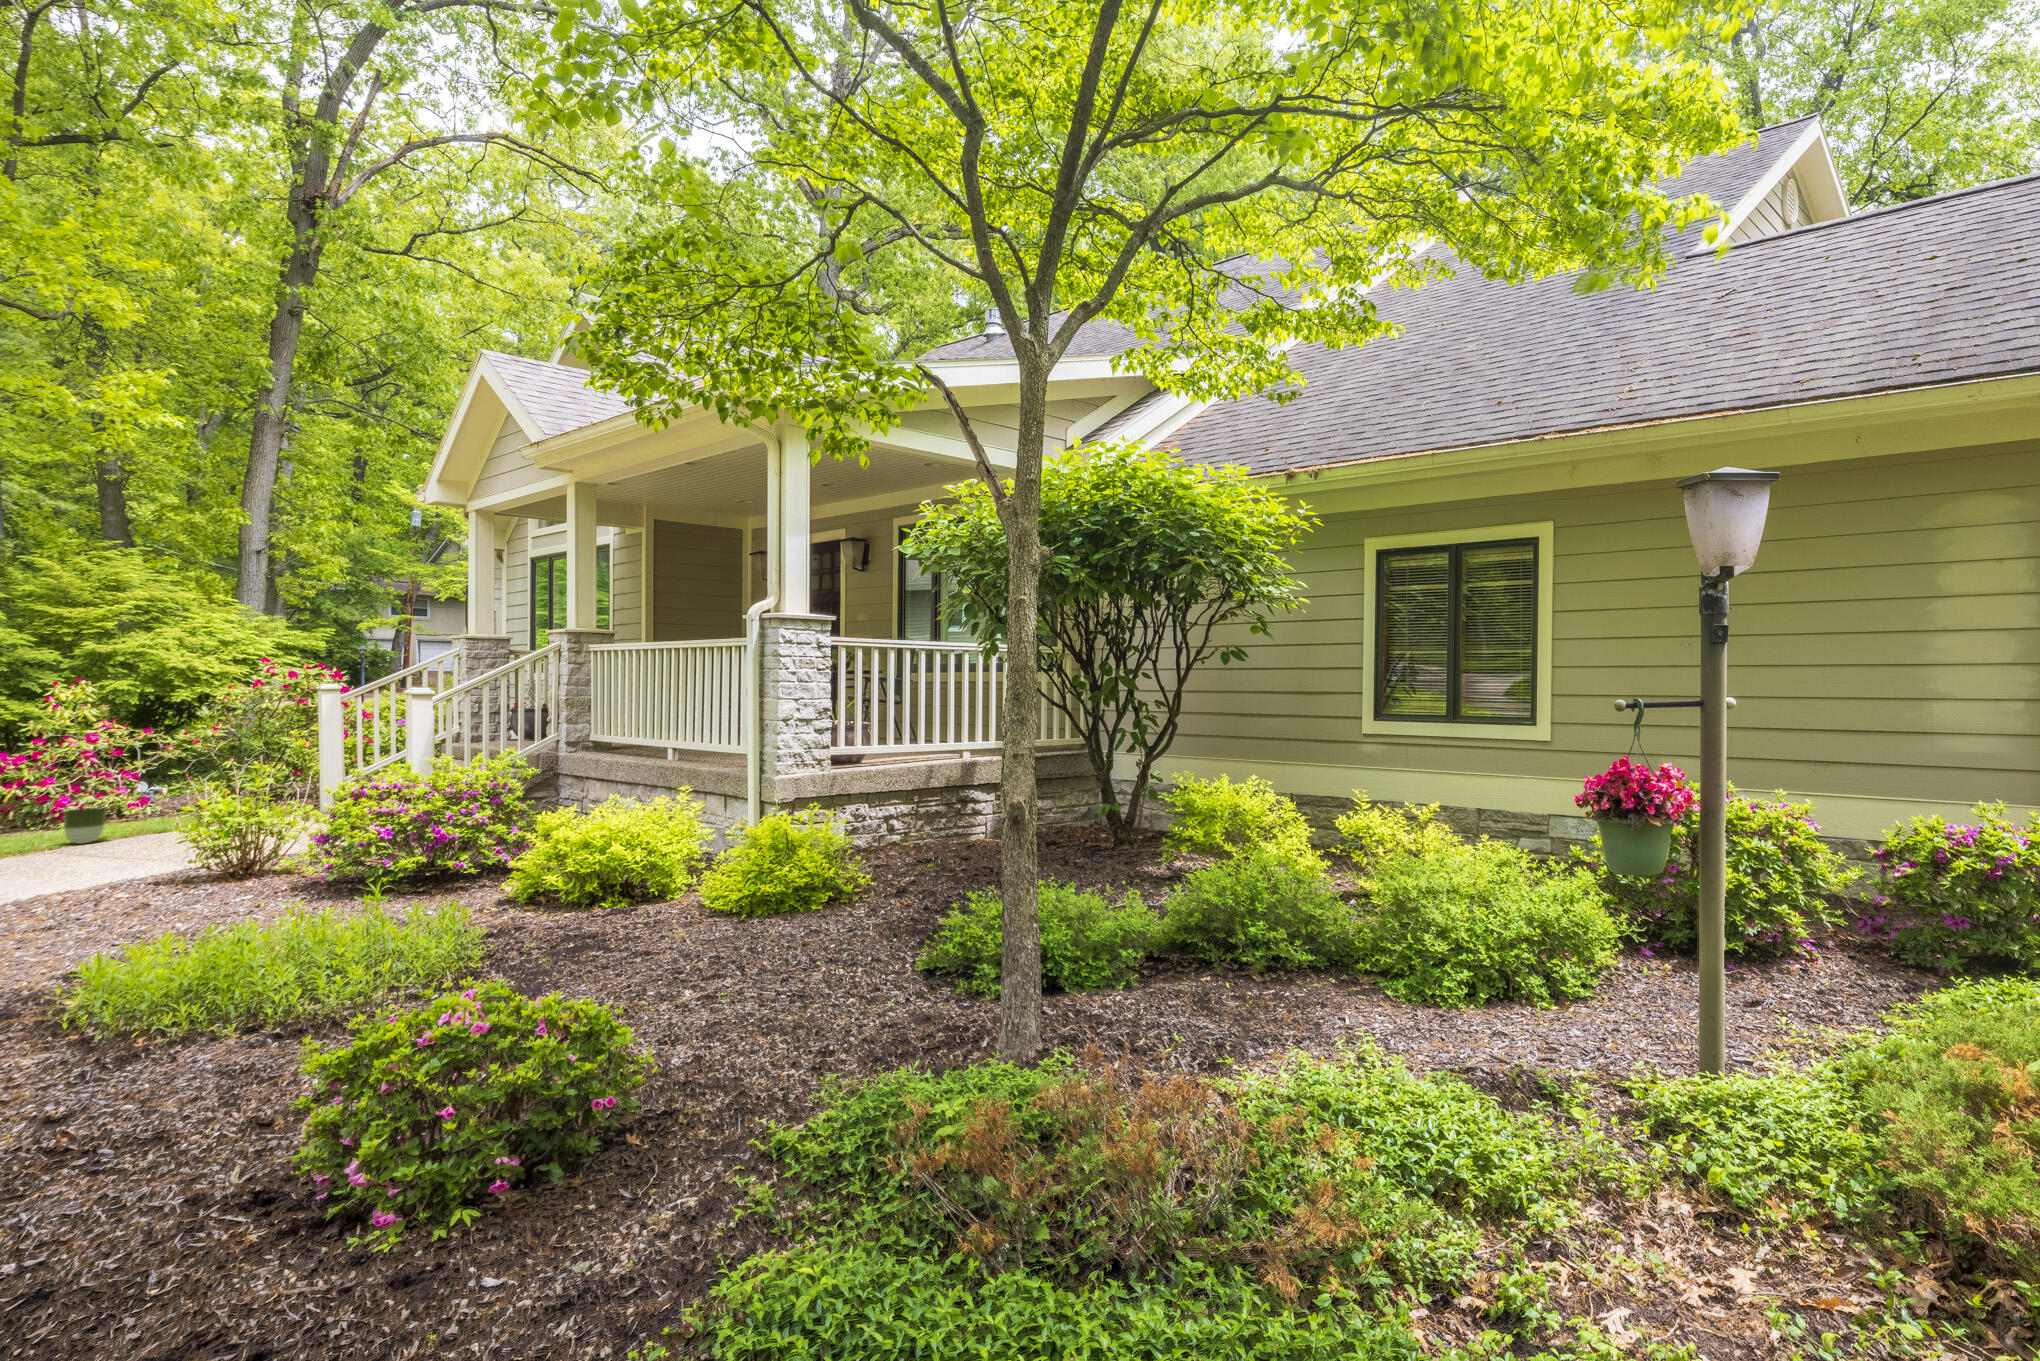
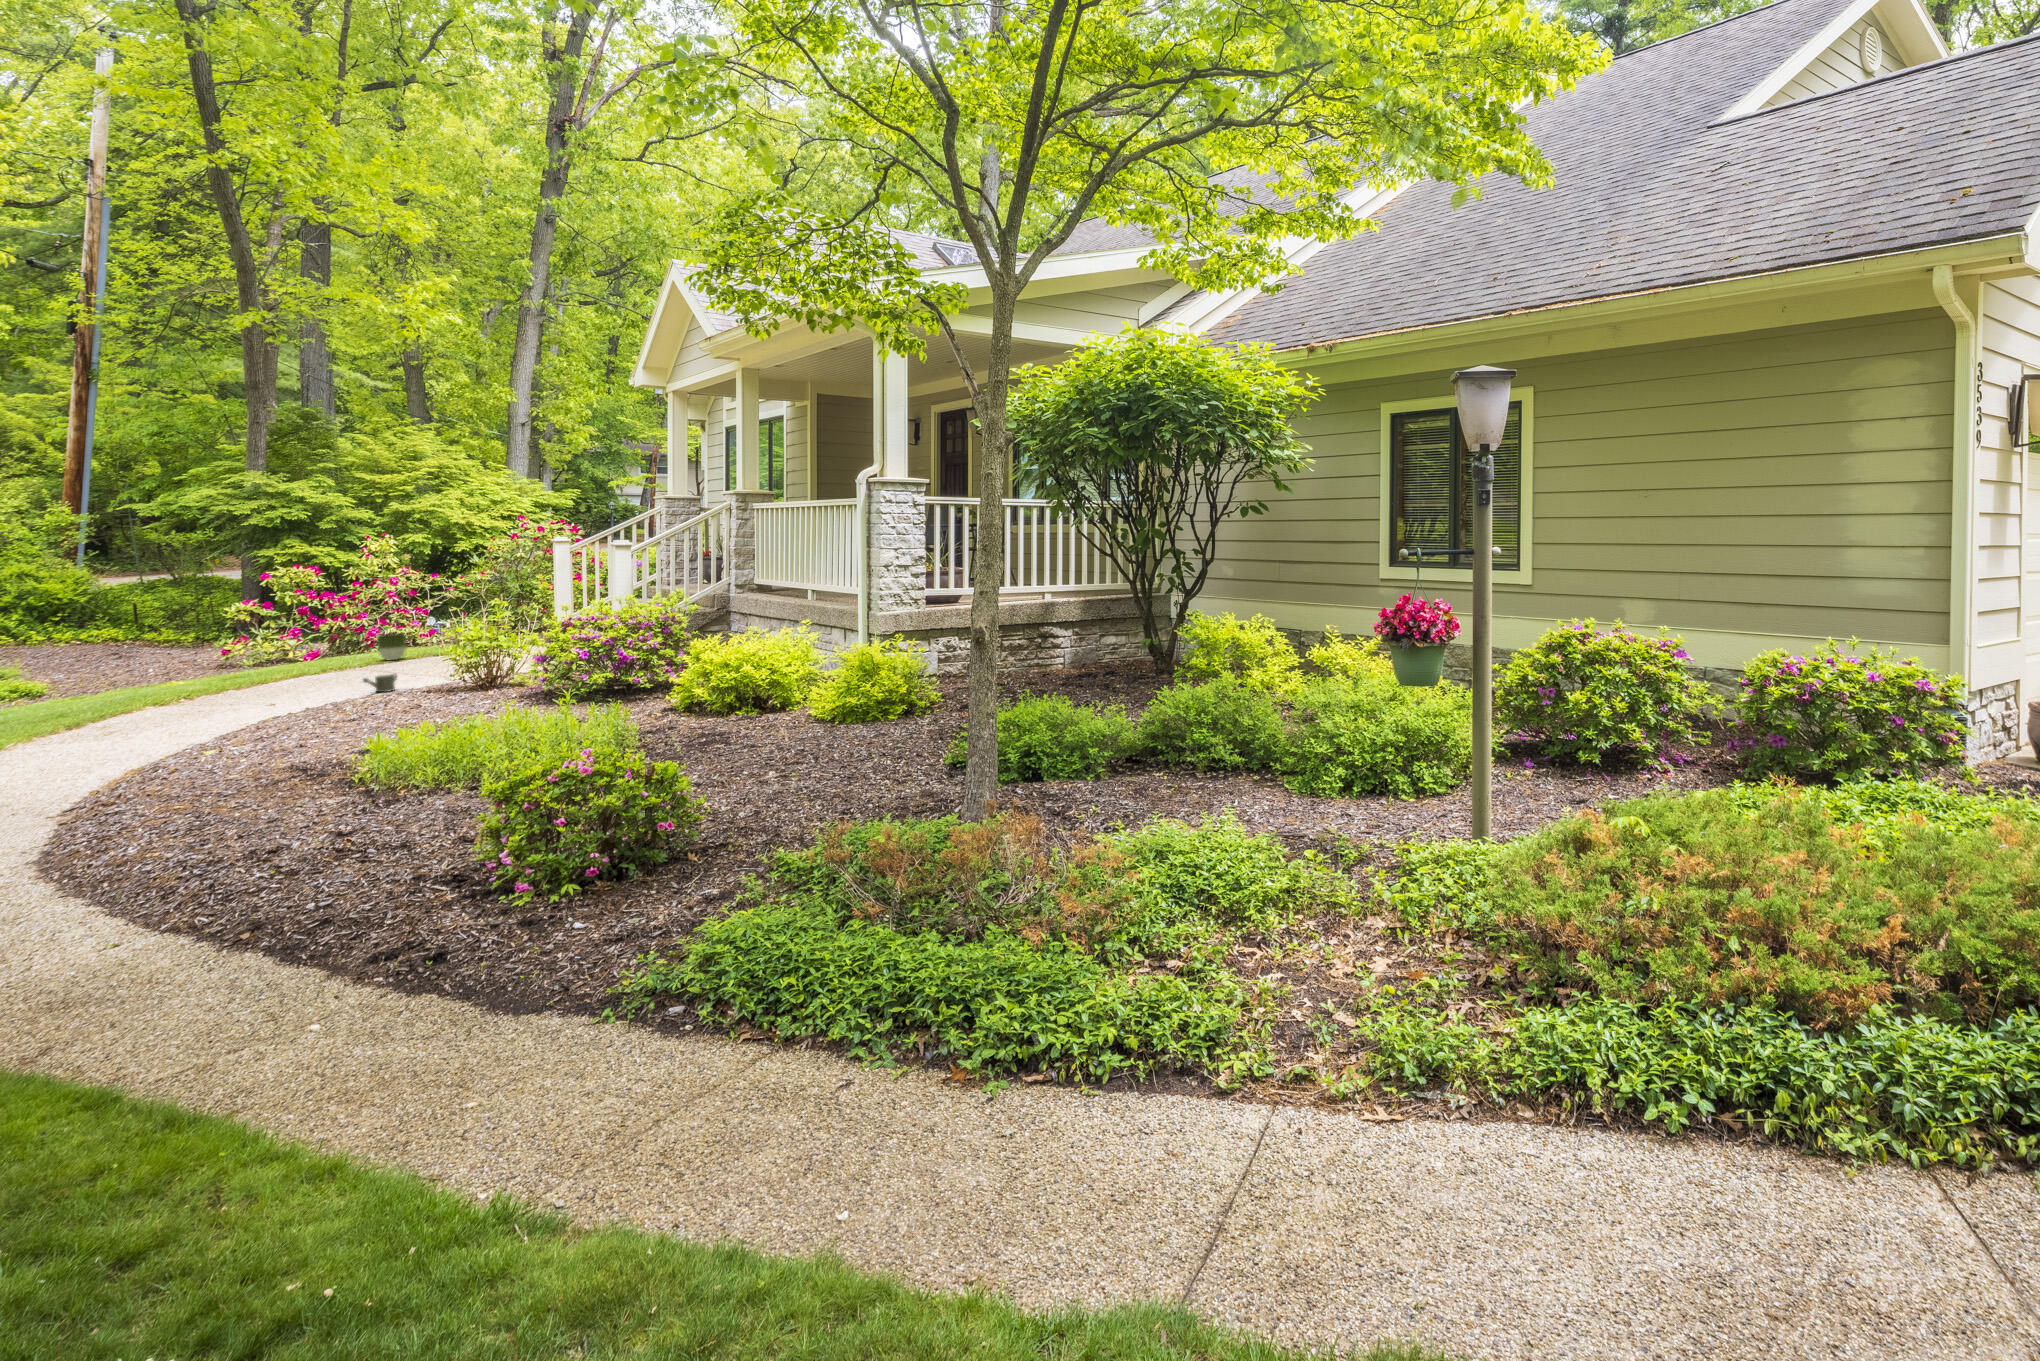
watering can: none [51,865,101,891] -> present [363,674,397,692]

